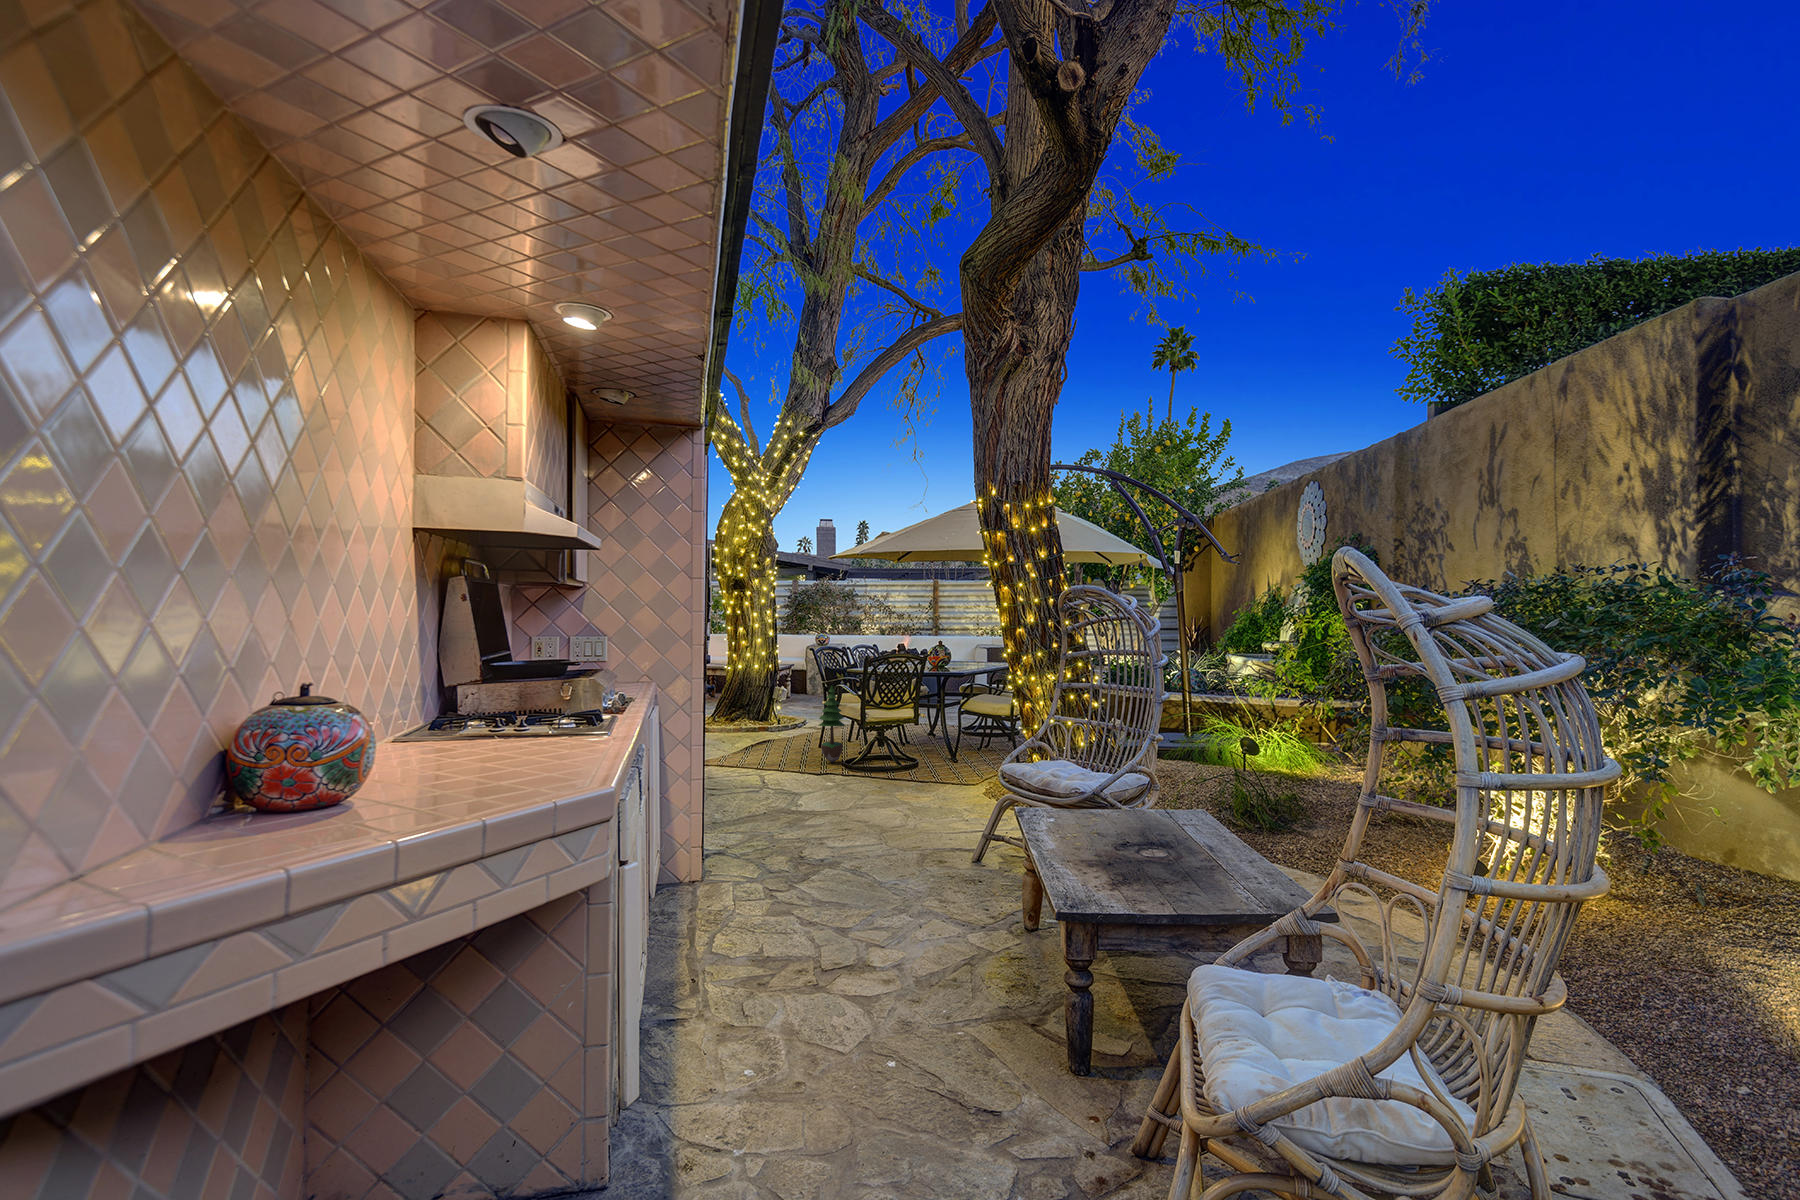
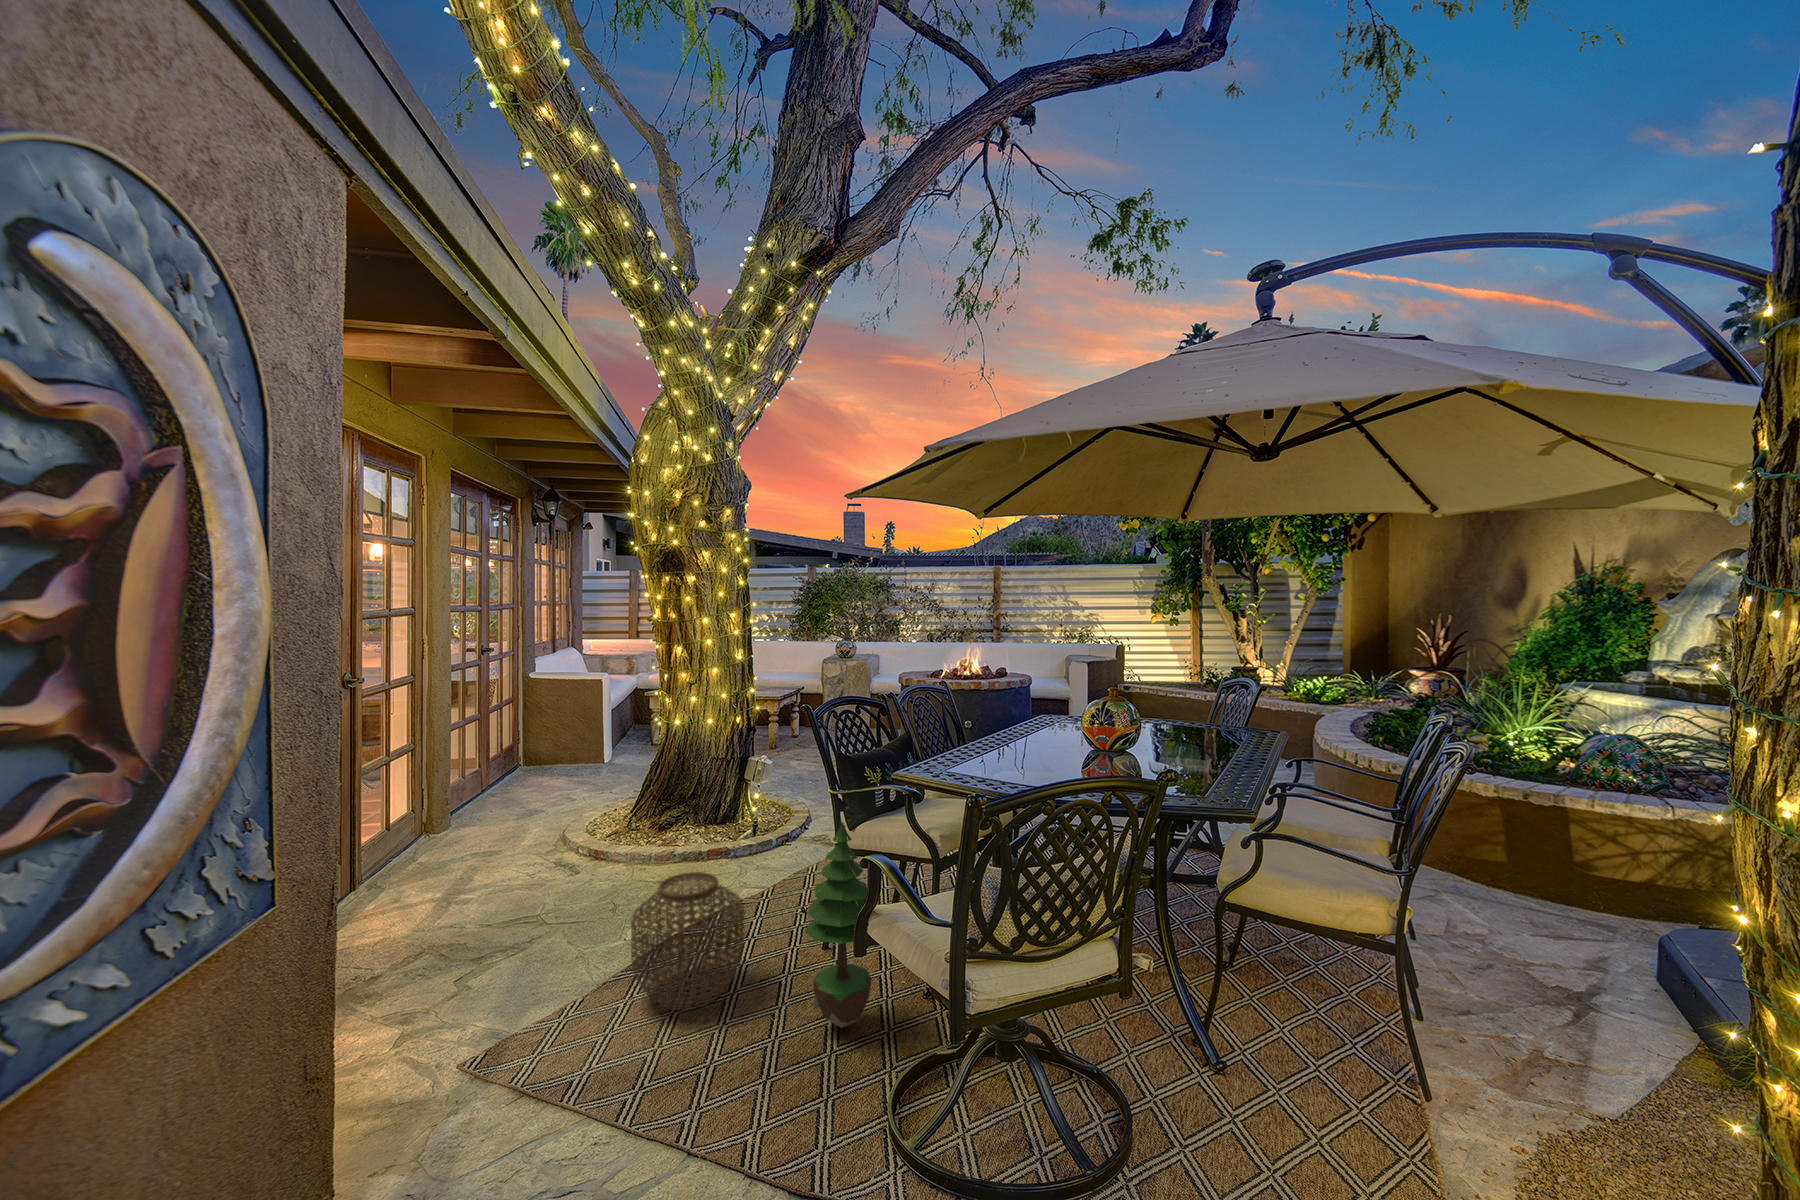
woven basket: none [749,713,792,761] -> present [631,872,745,1010]

